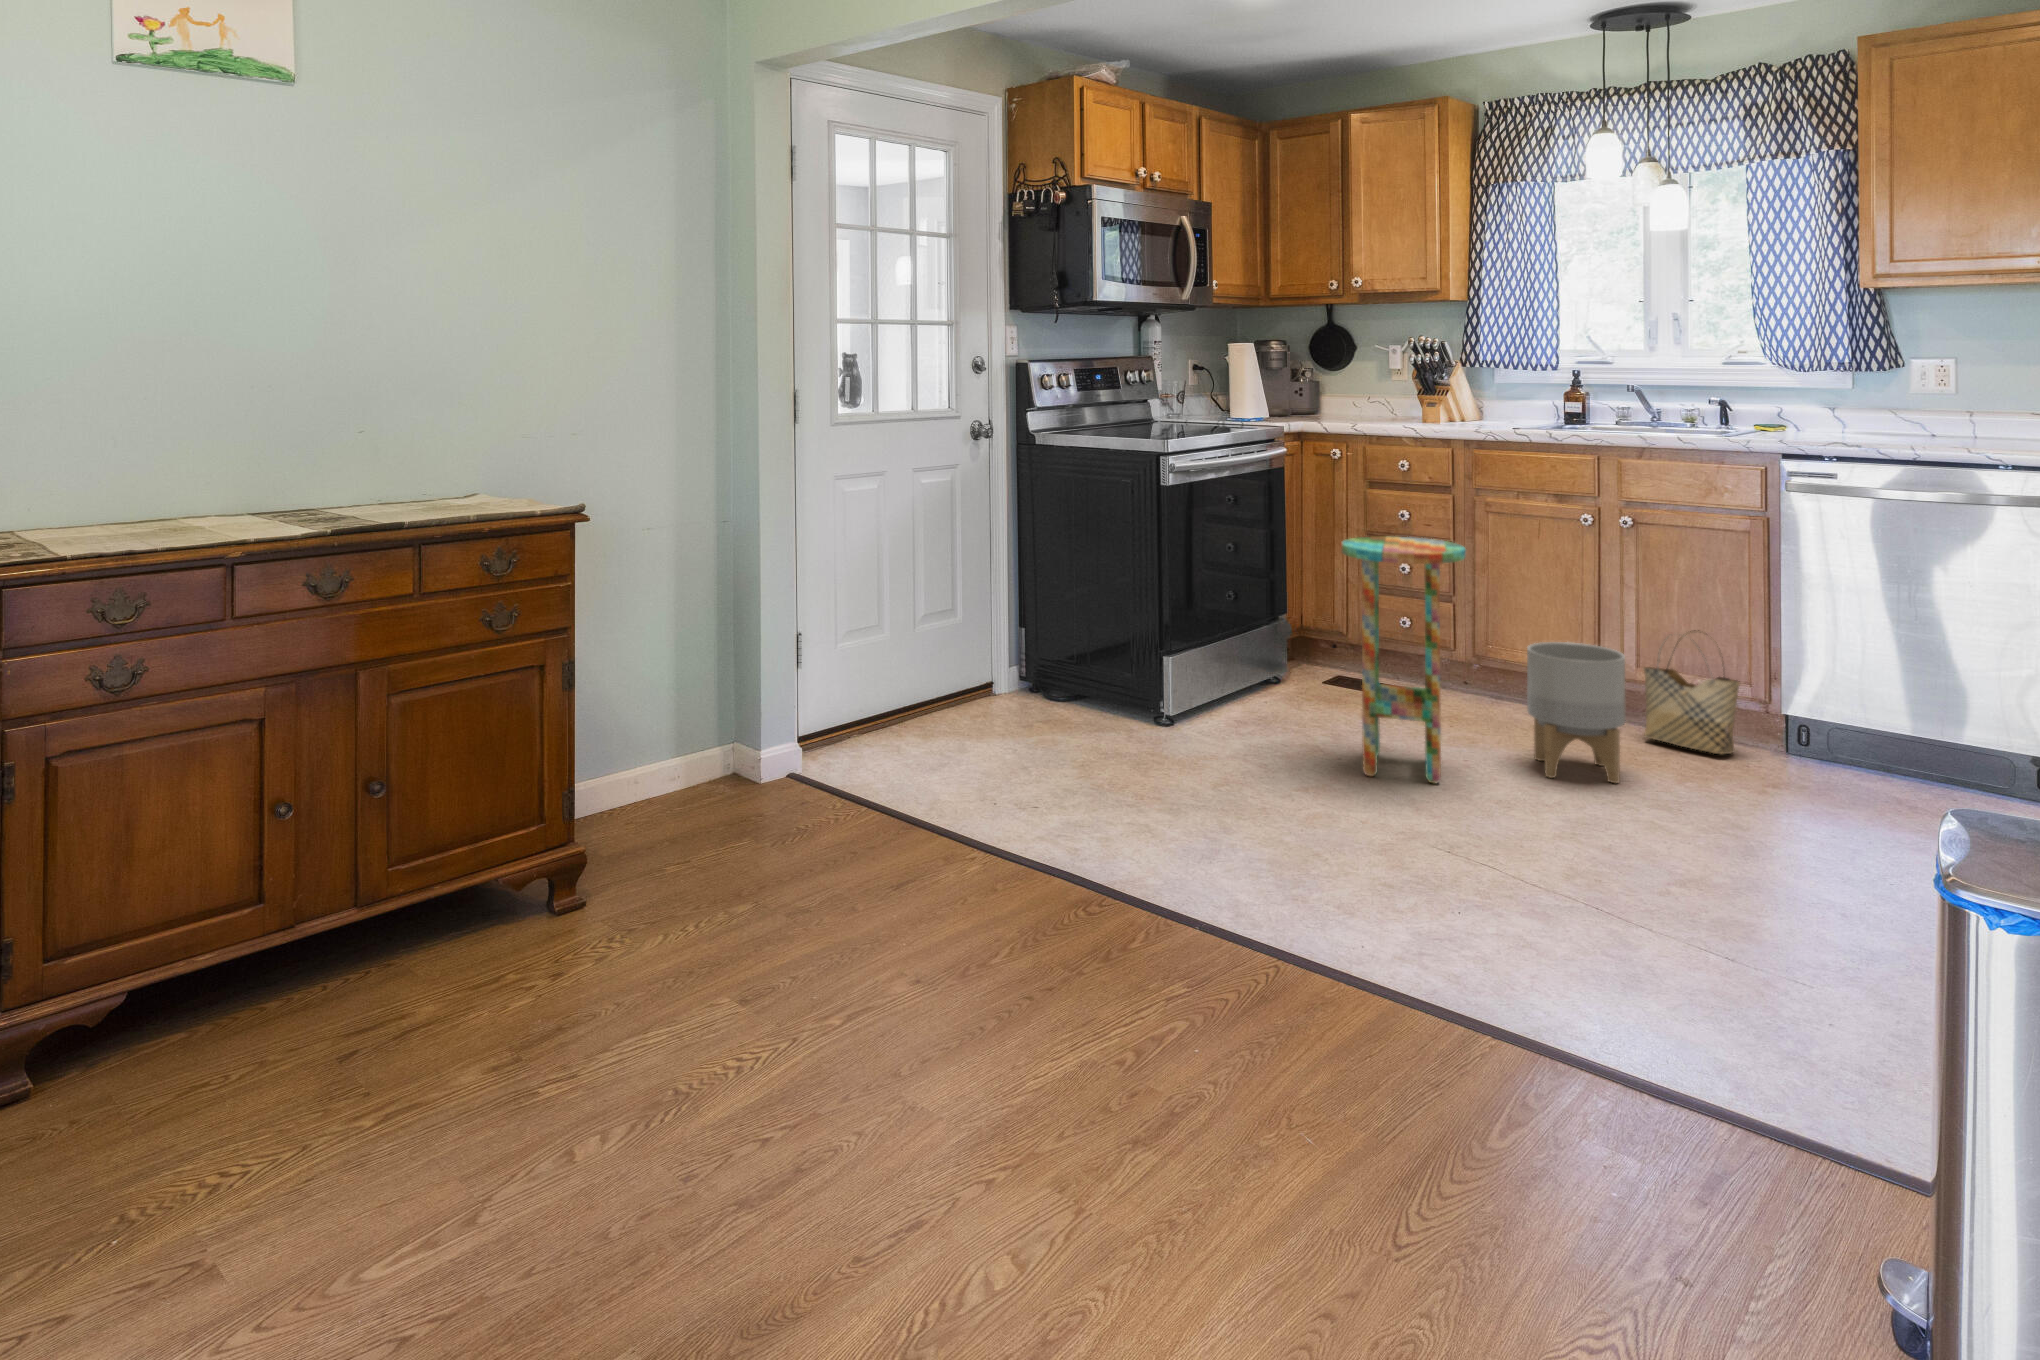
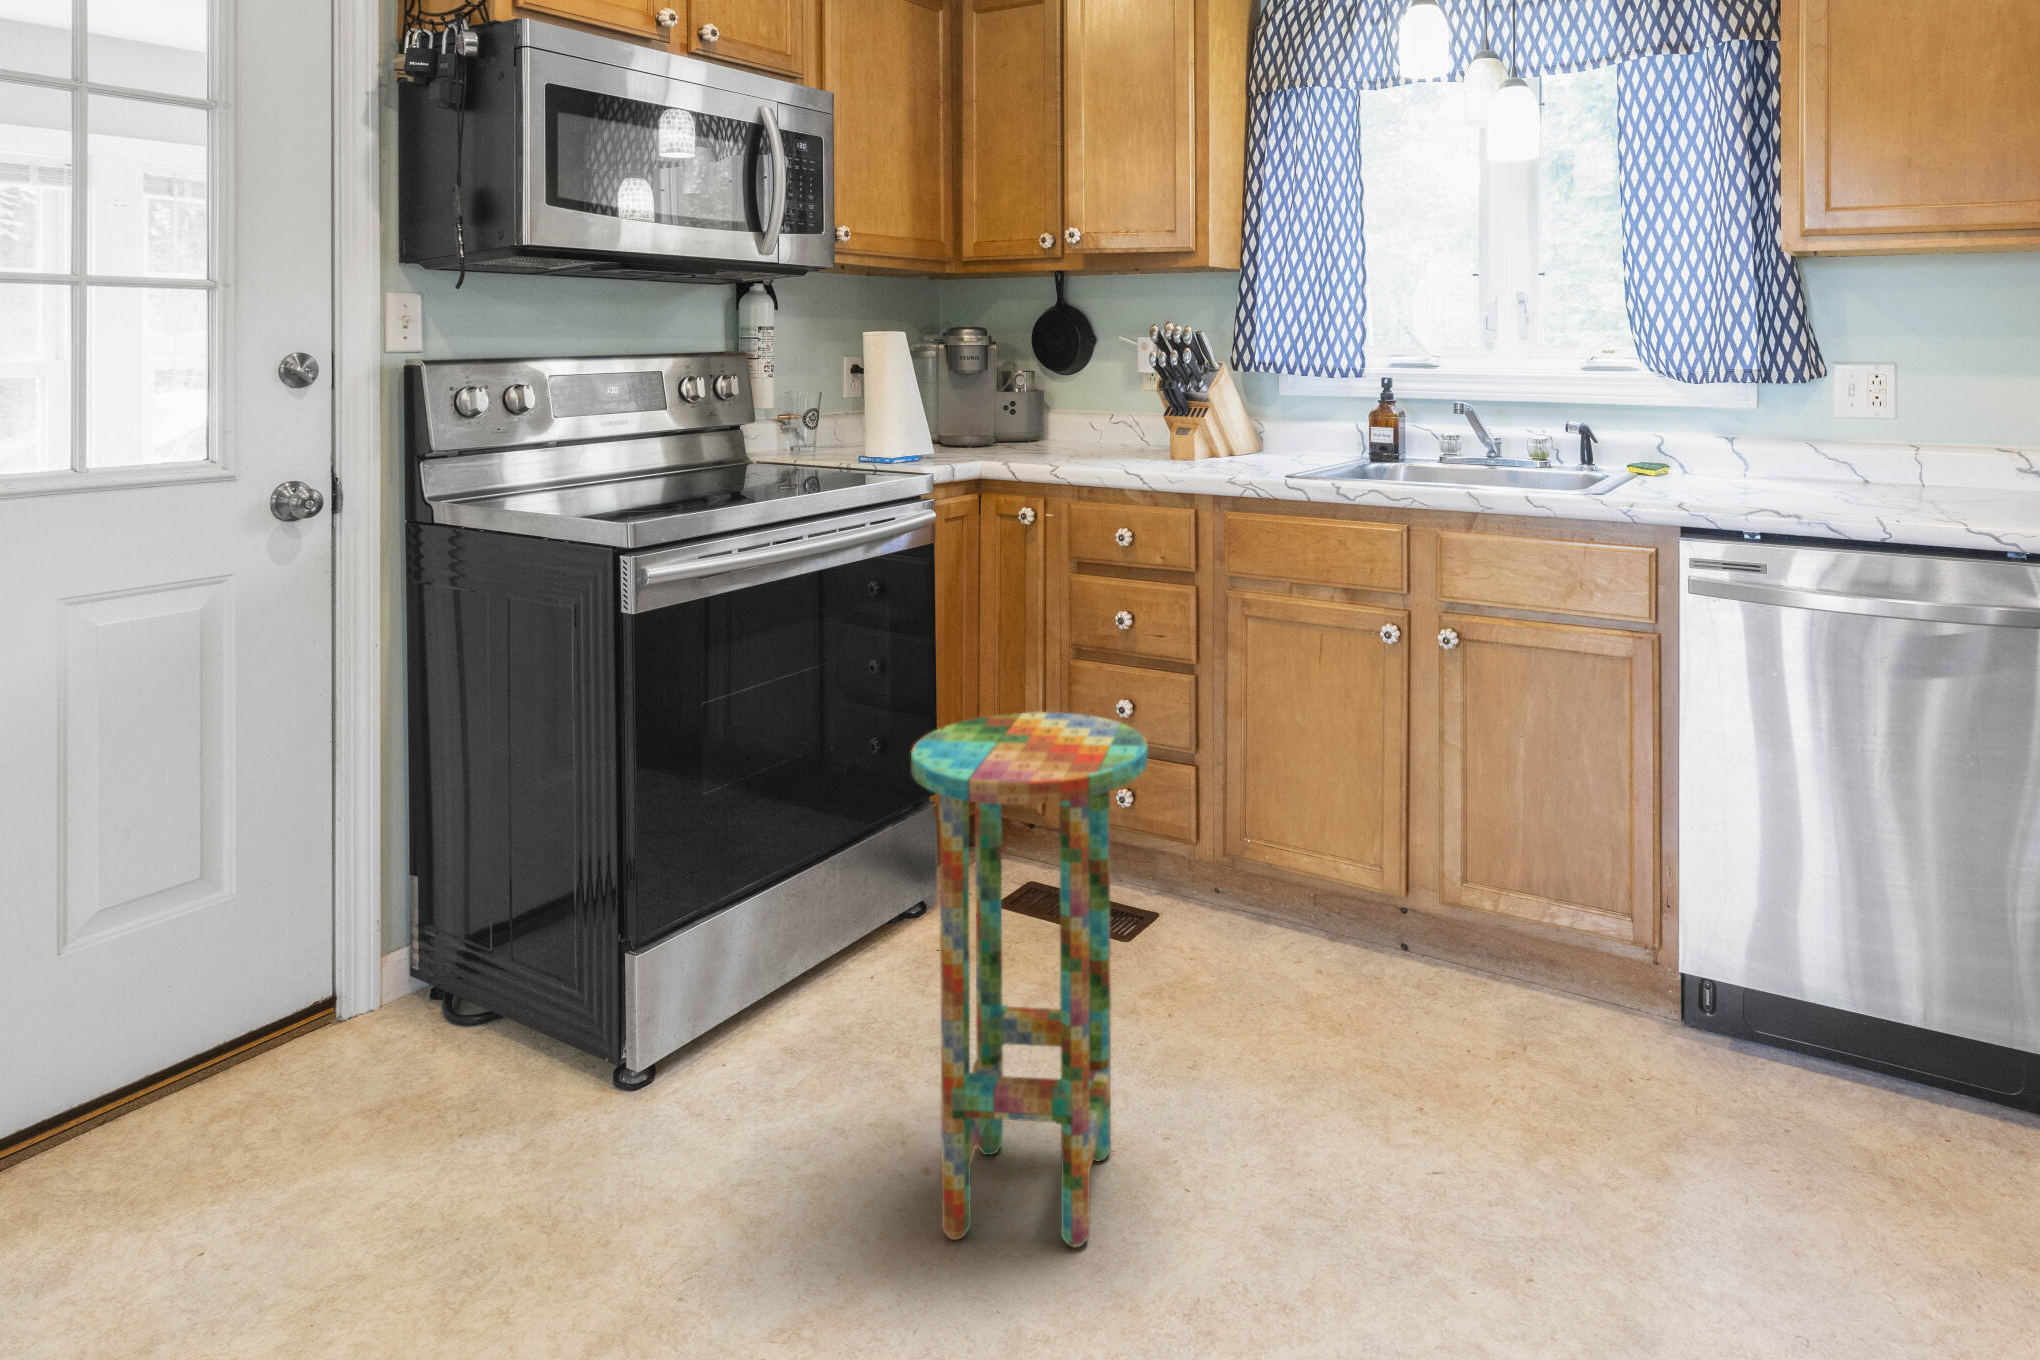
woven basket: present [1644,630,1740,754] -> none [1469,826,1616,1055]
planter: present [1527,642,1625,783] -> none [1269,889,1434,1184]

